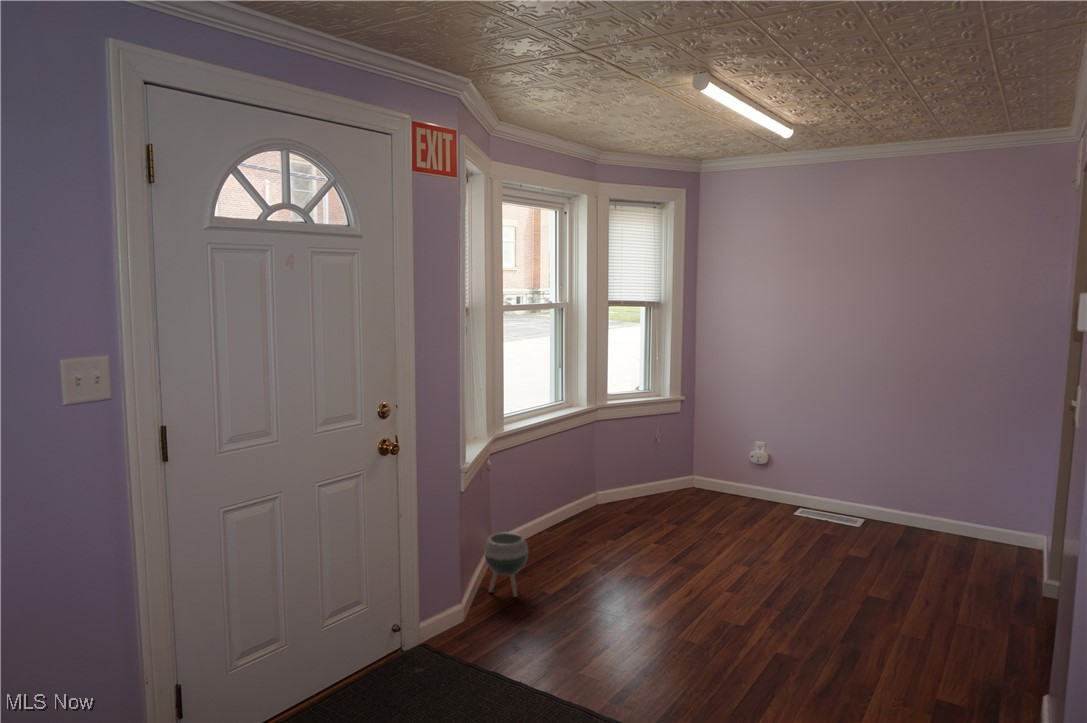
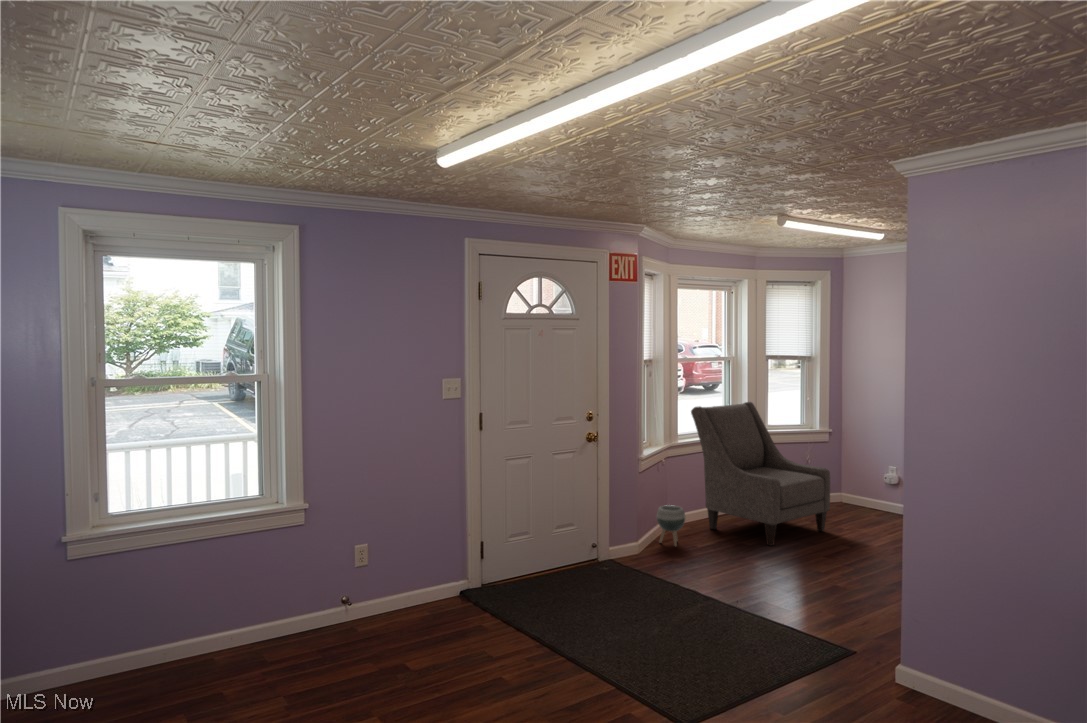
chair: none [522,365,707,577] -> present [691,402,830,546]

